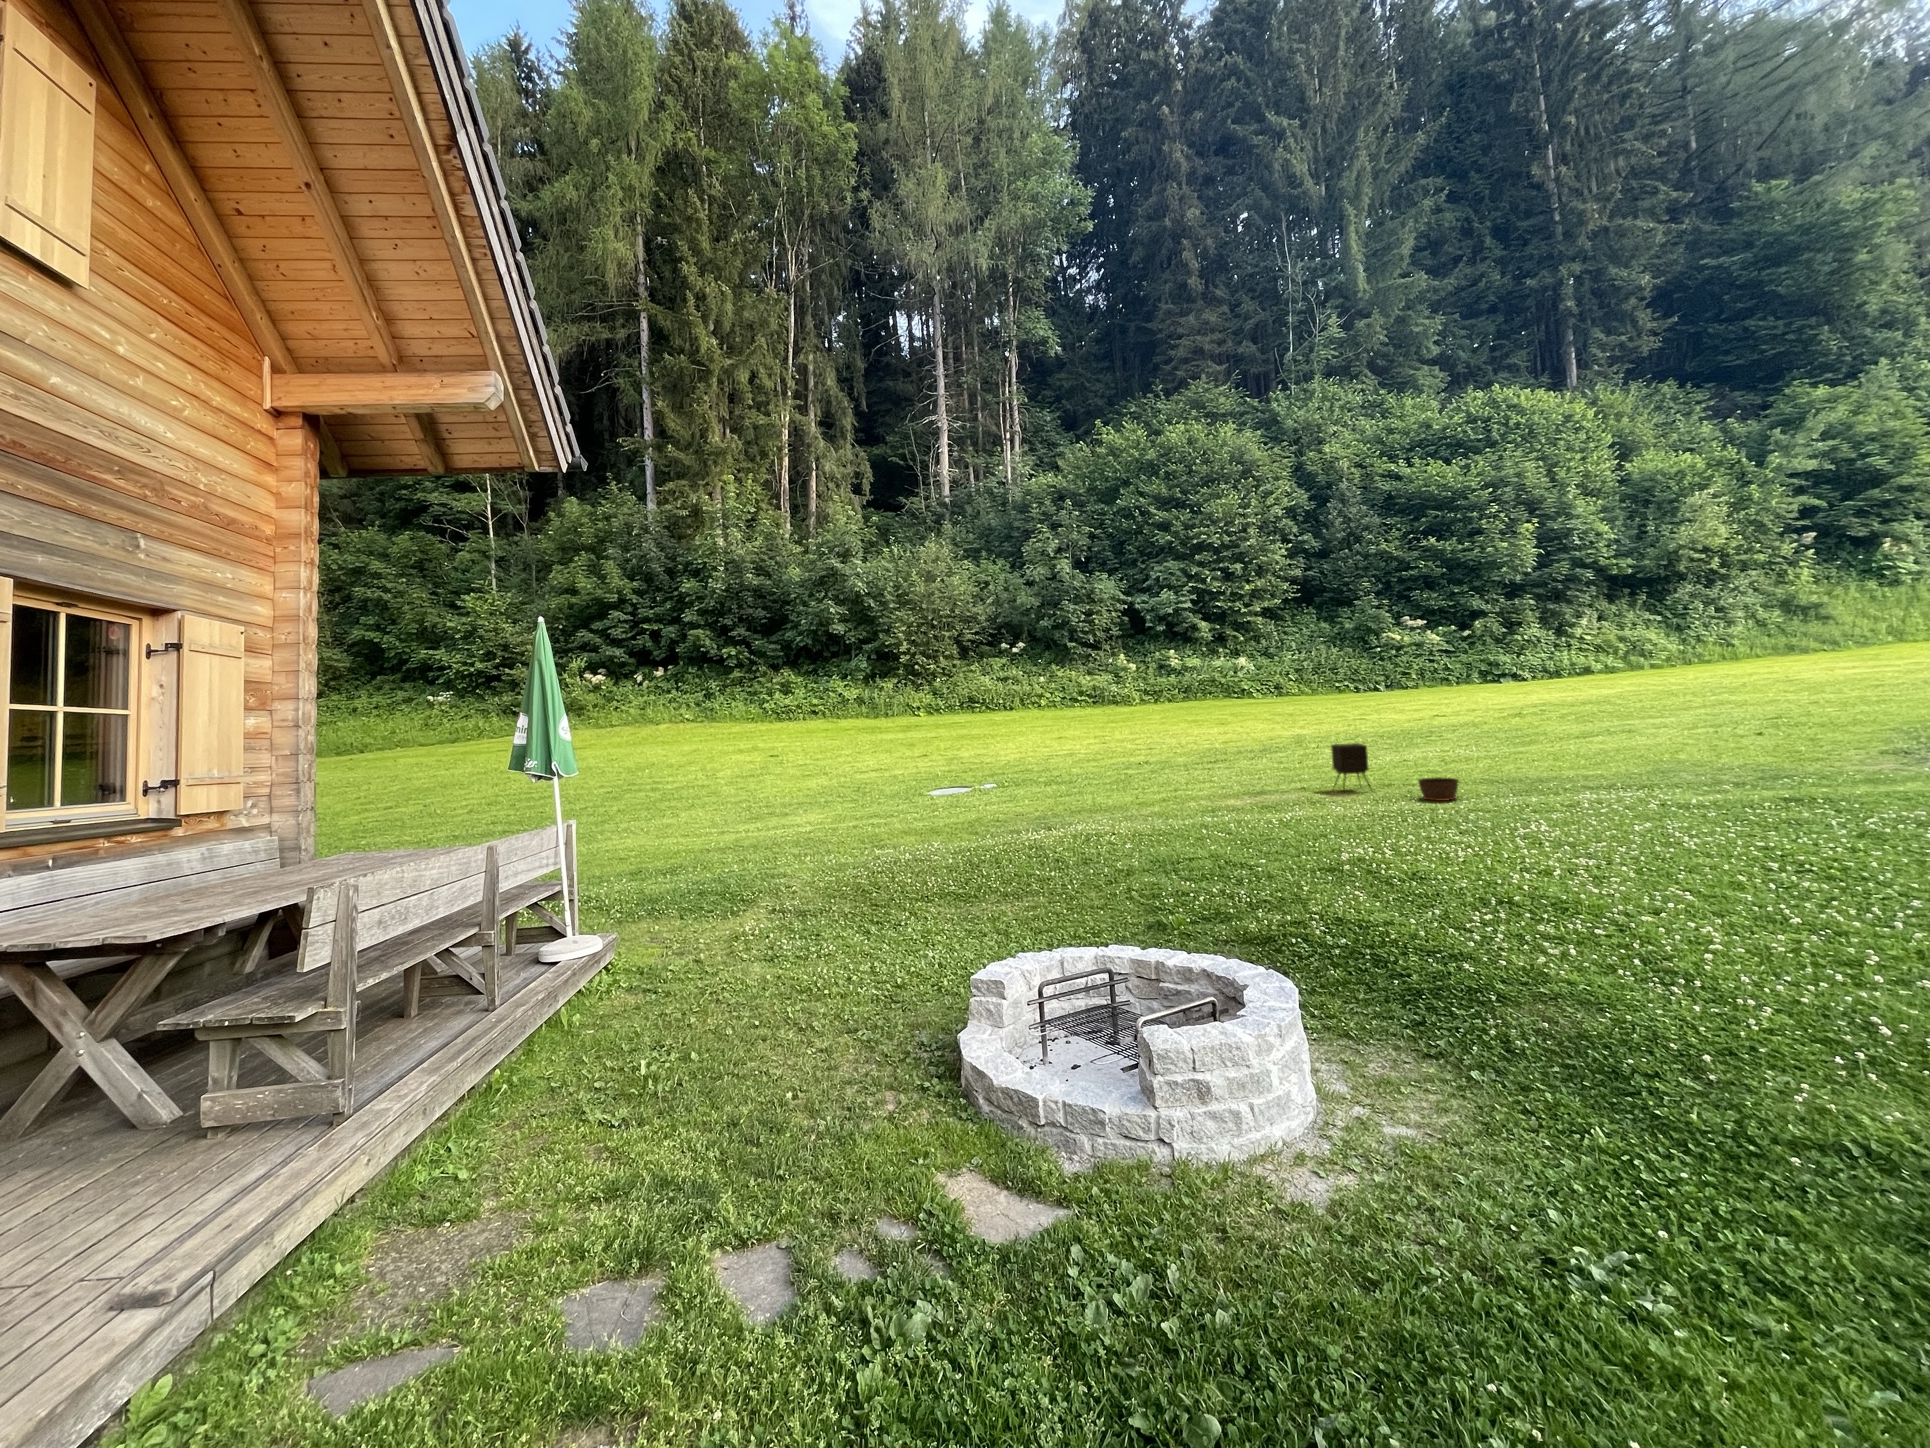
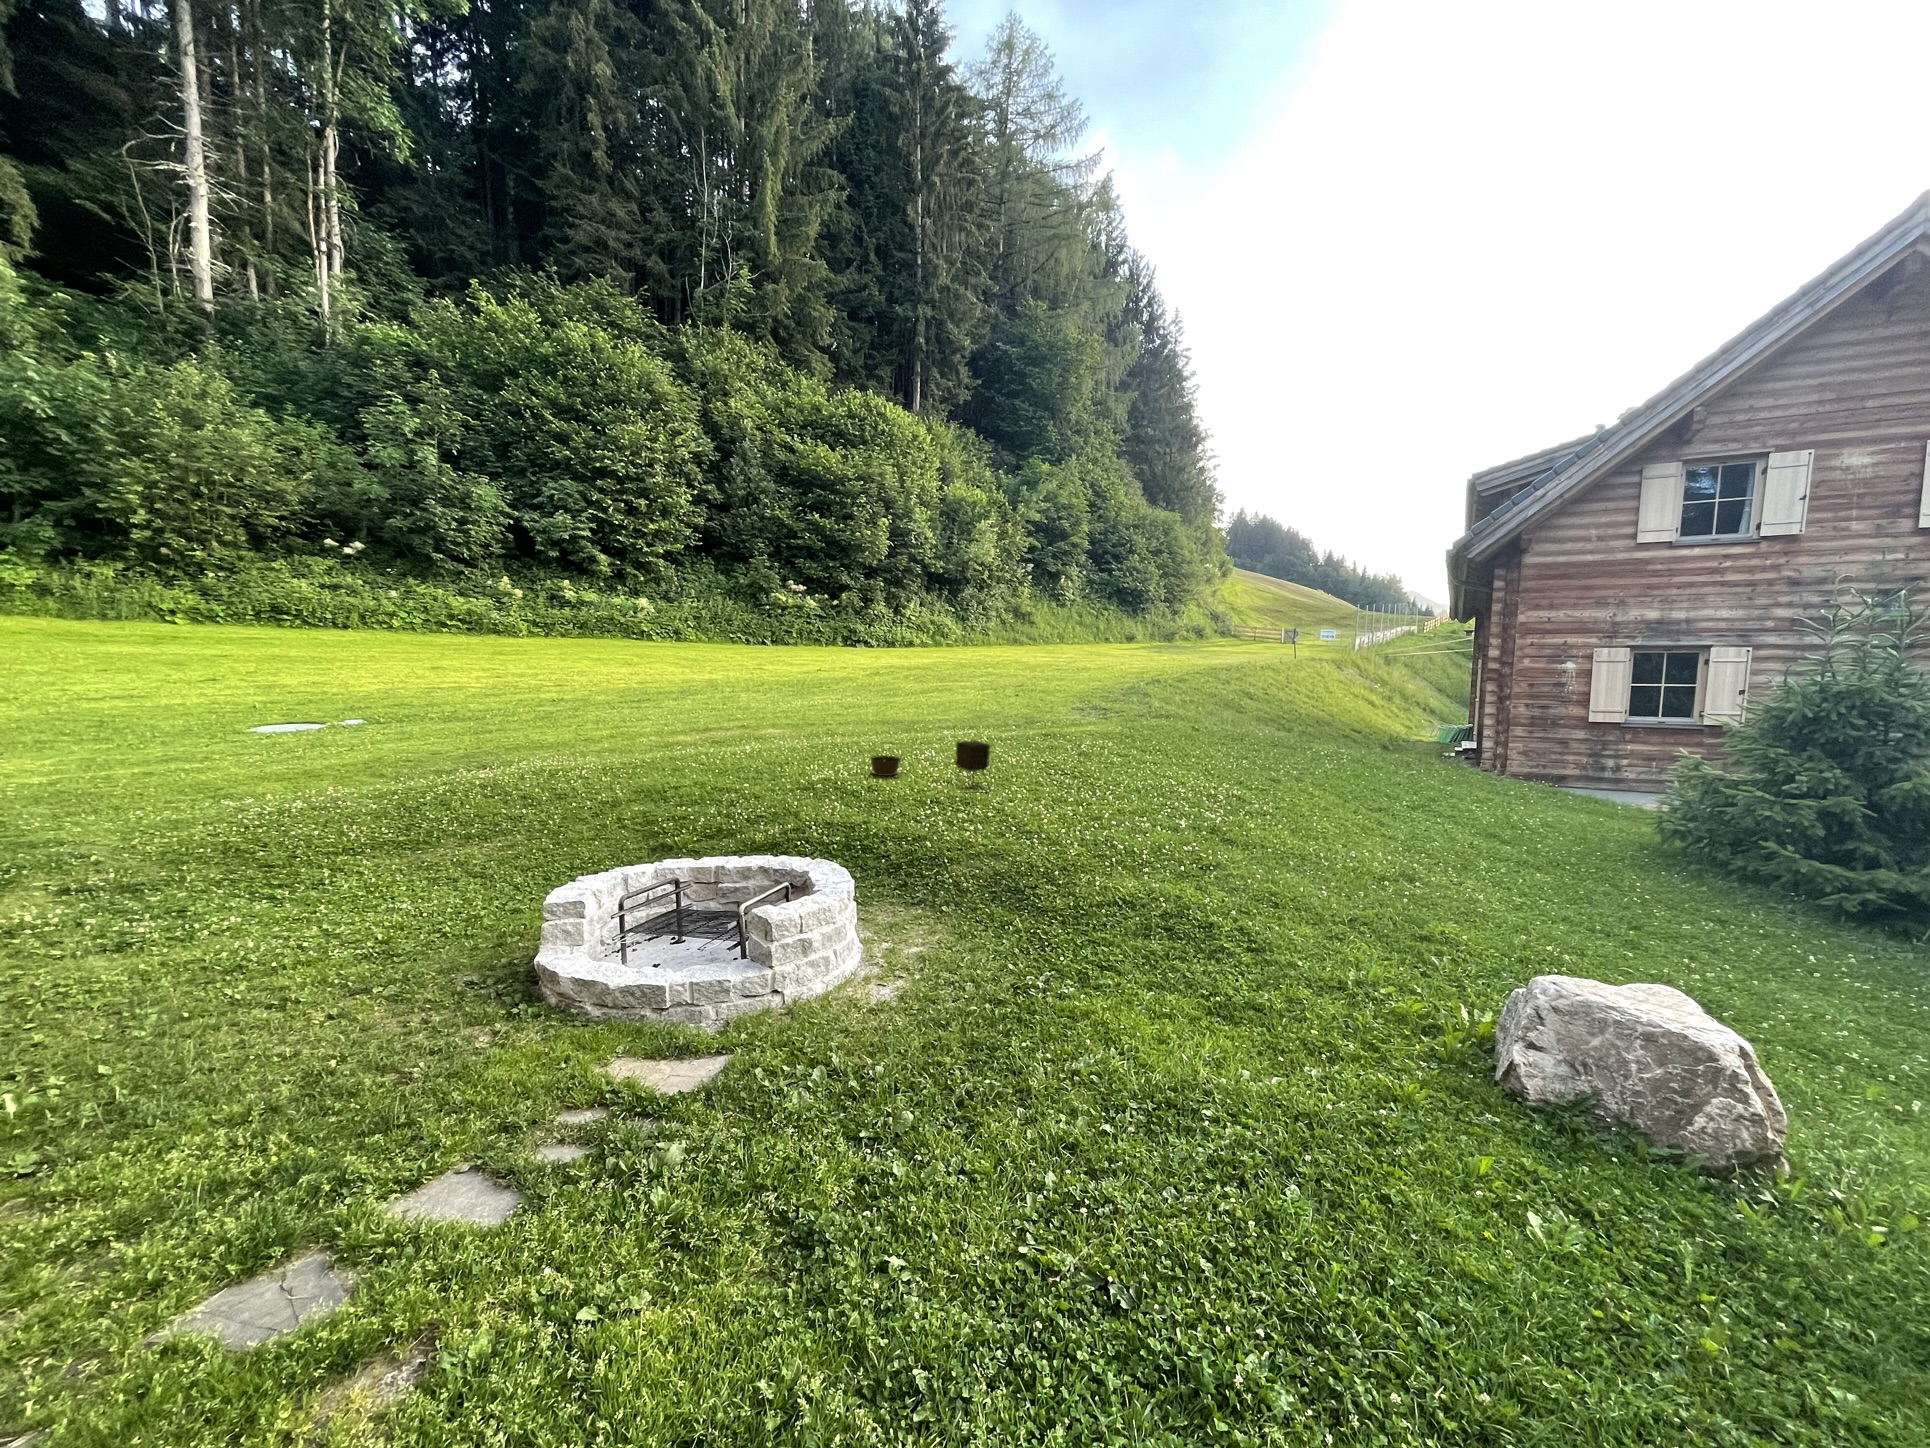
side table: present [1331,743,1369,789] -> present [955,740,990,785]

